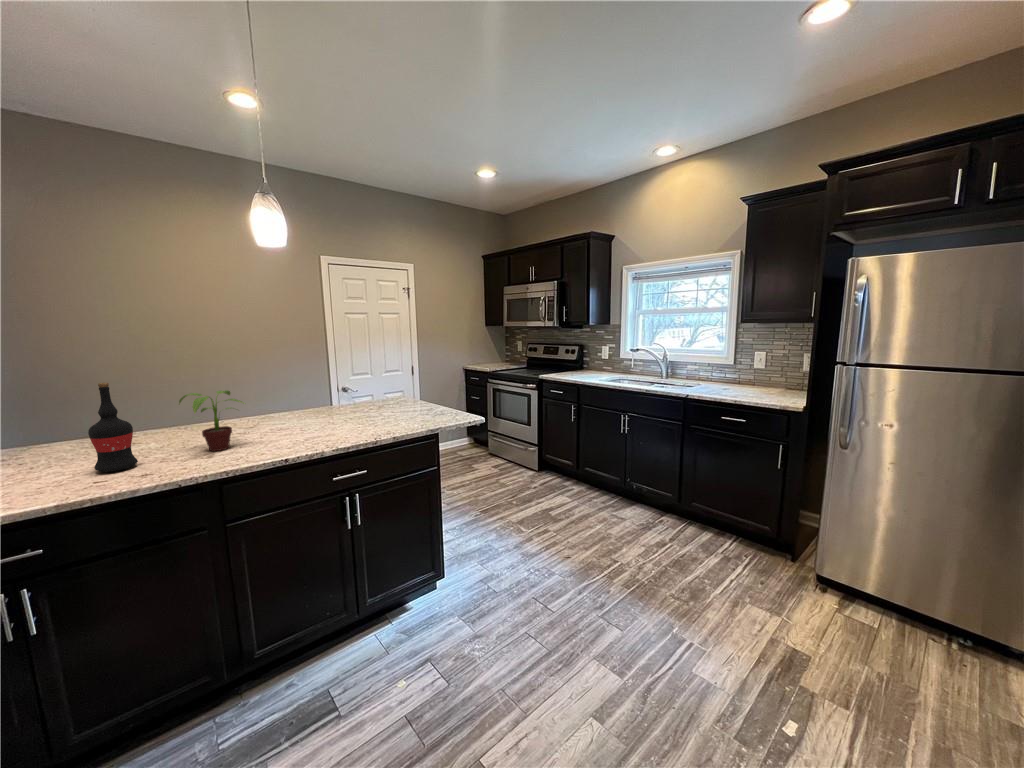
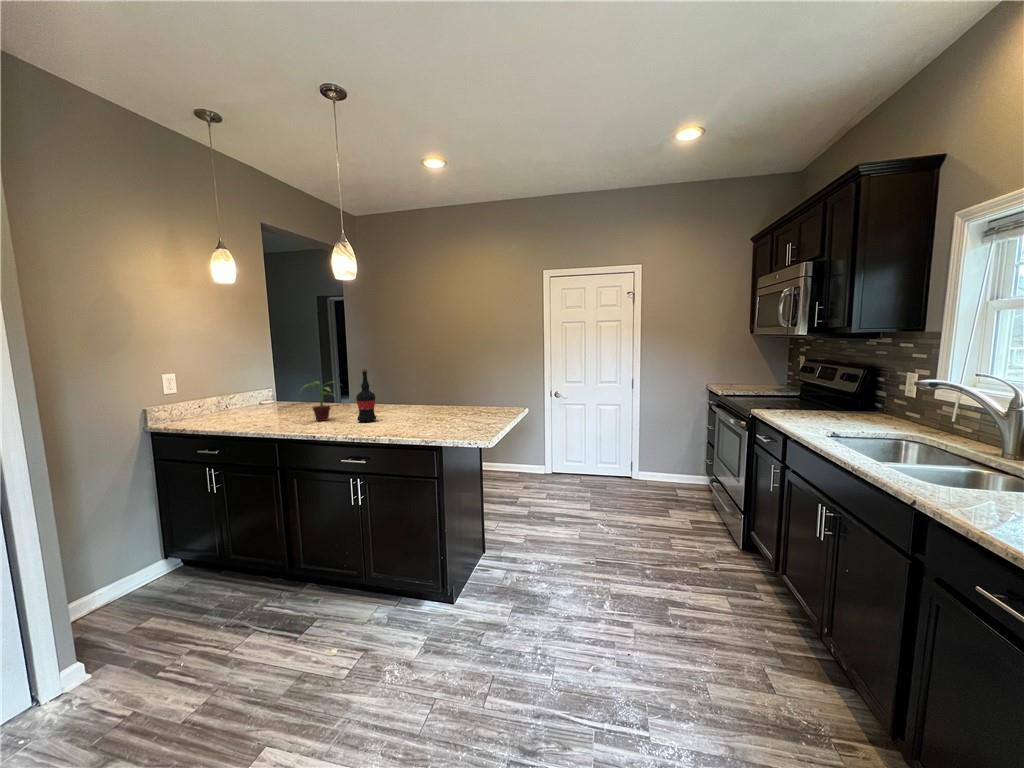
wine bottle: present [88,383,138,472] -> present [356,369,376,422]

